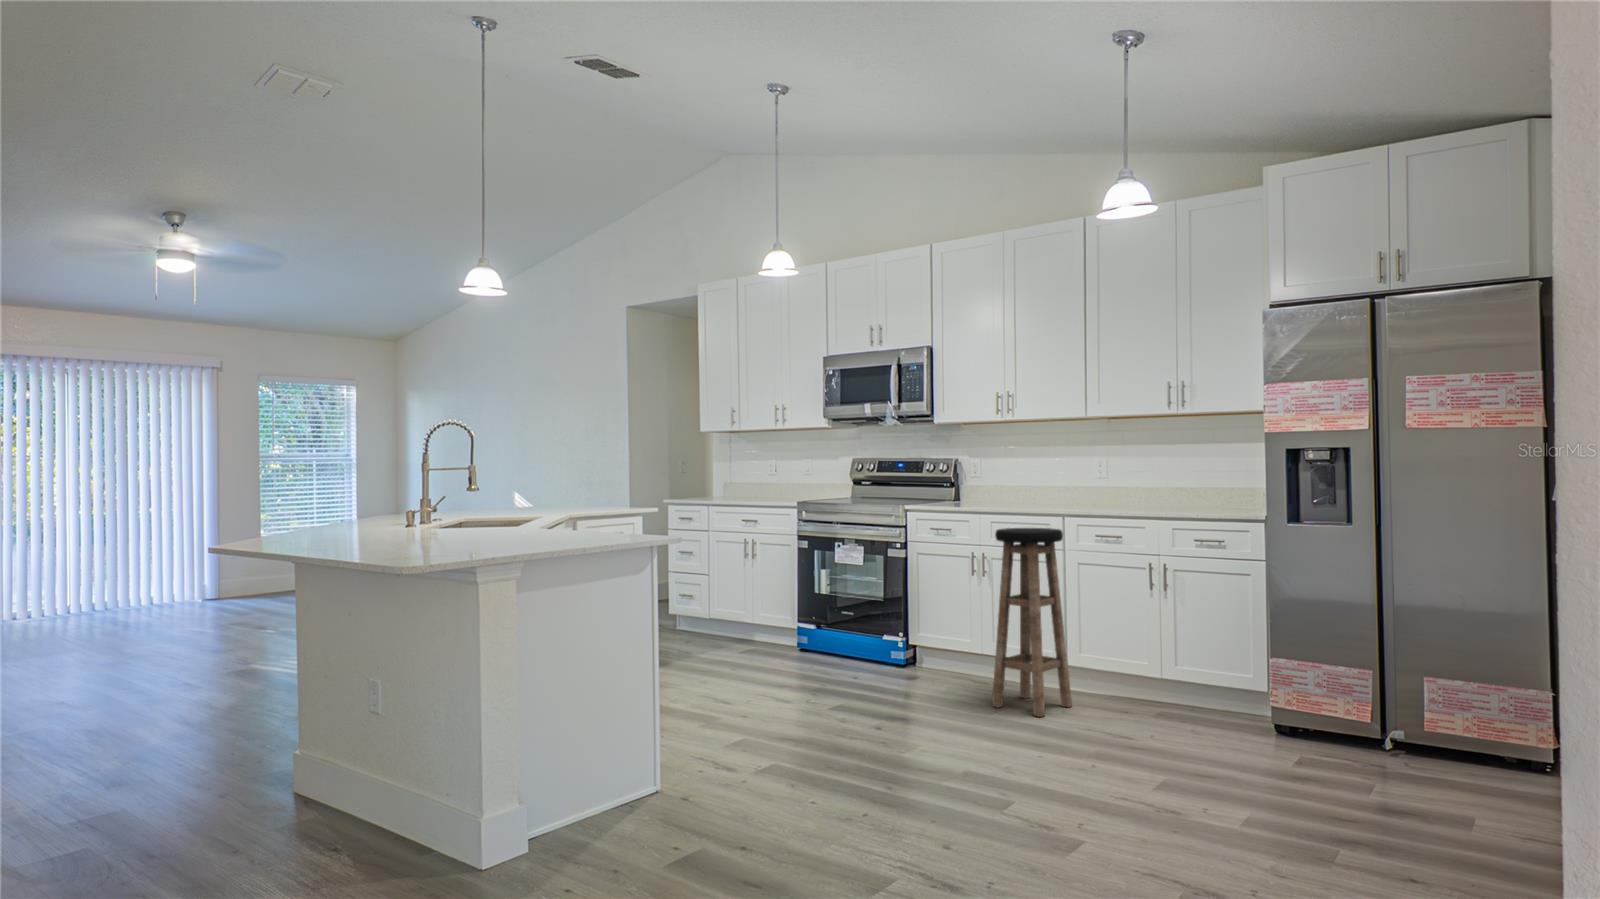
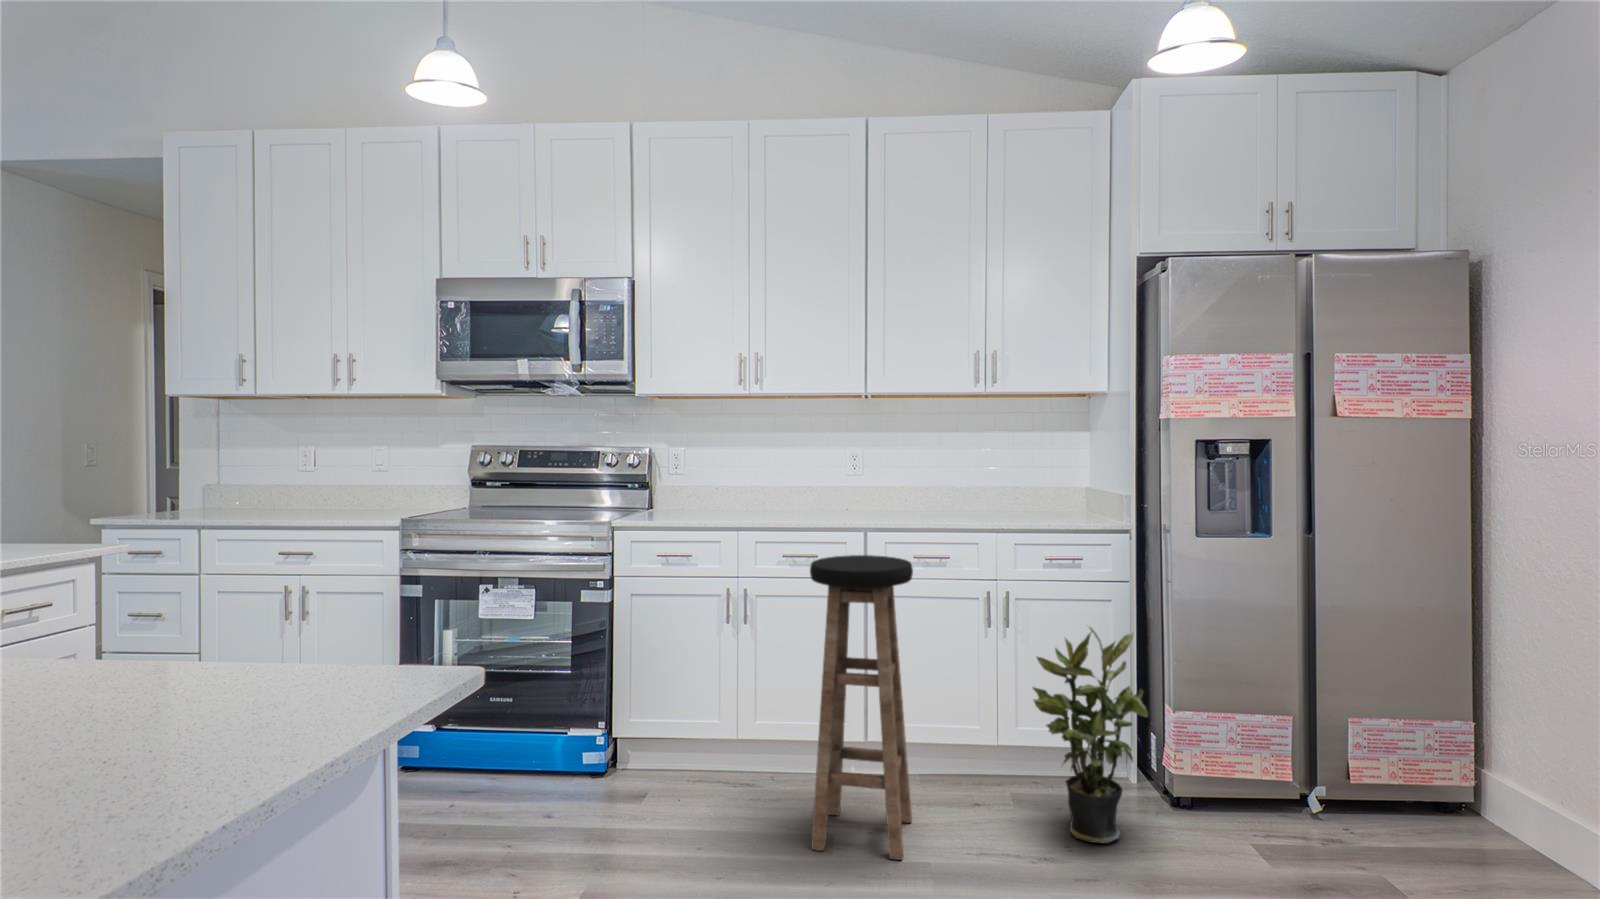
potted plant: none [1141,582,1228,734] -> present [1033,627,1148,844]

